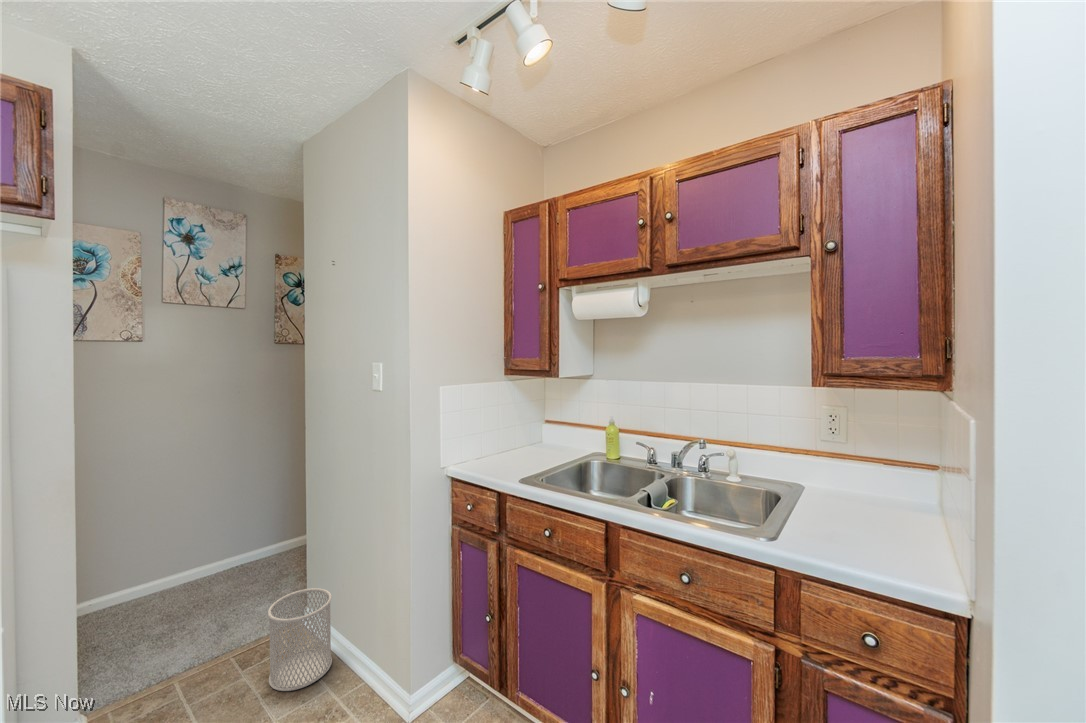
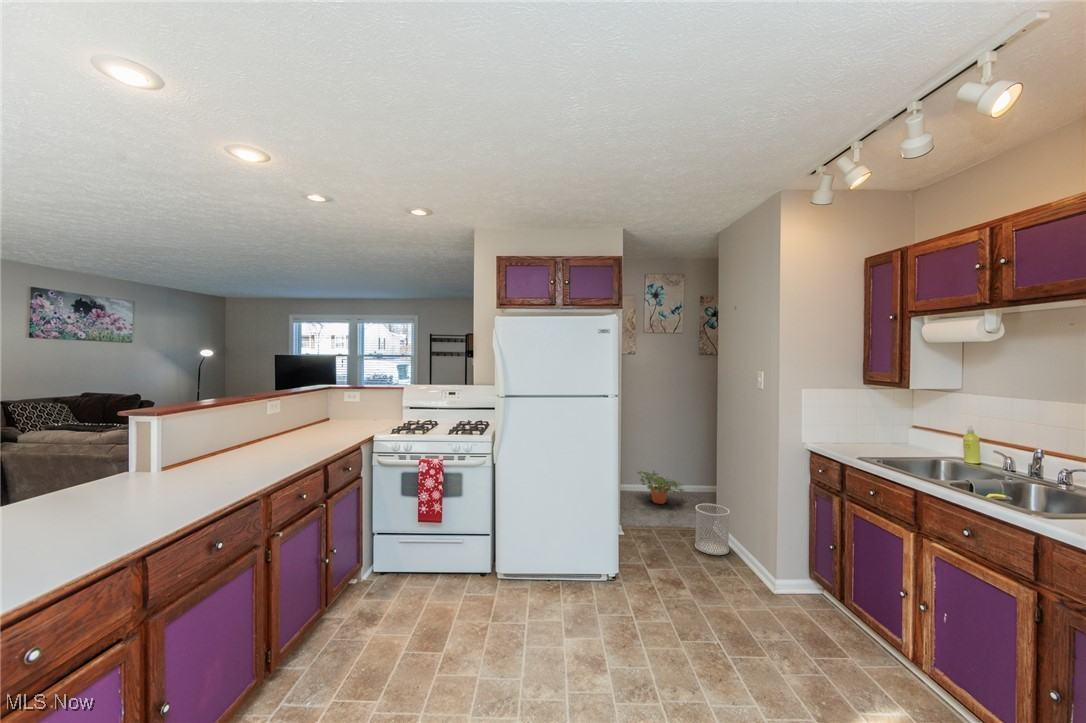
potted plant: none [149,545,255,606] -> present [638,471,684,504]

